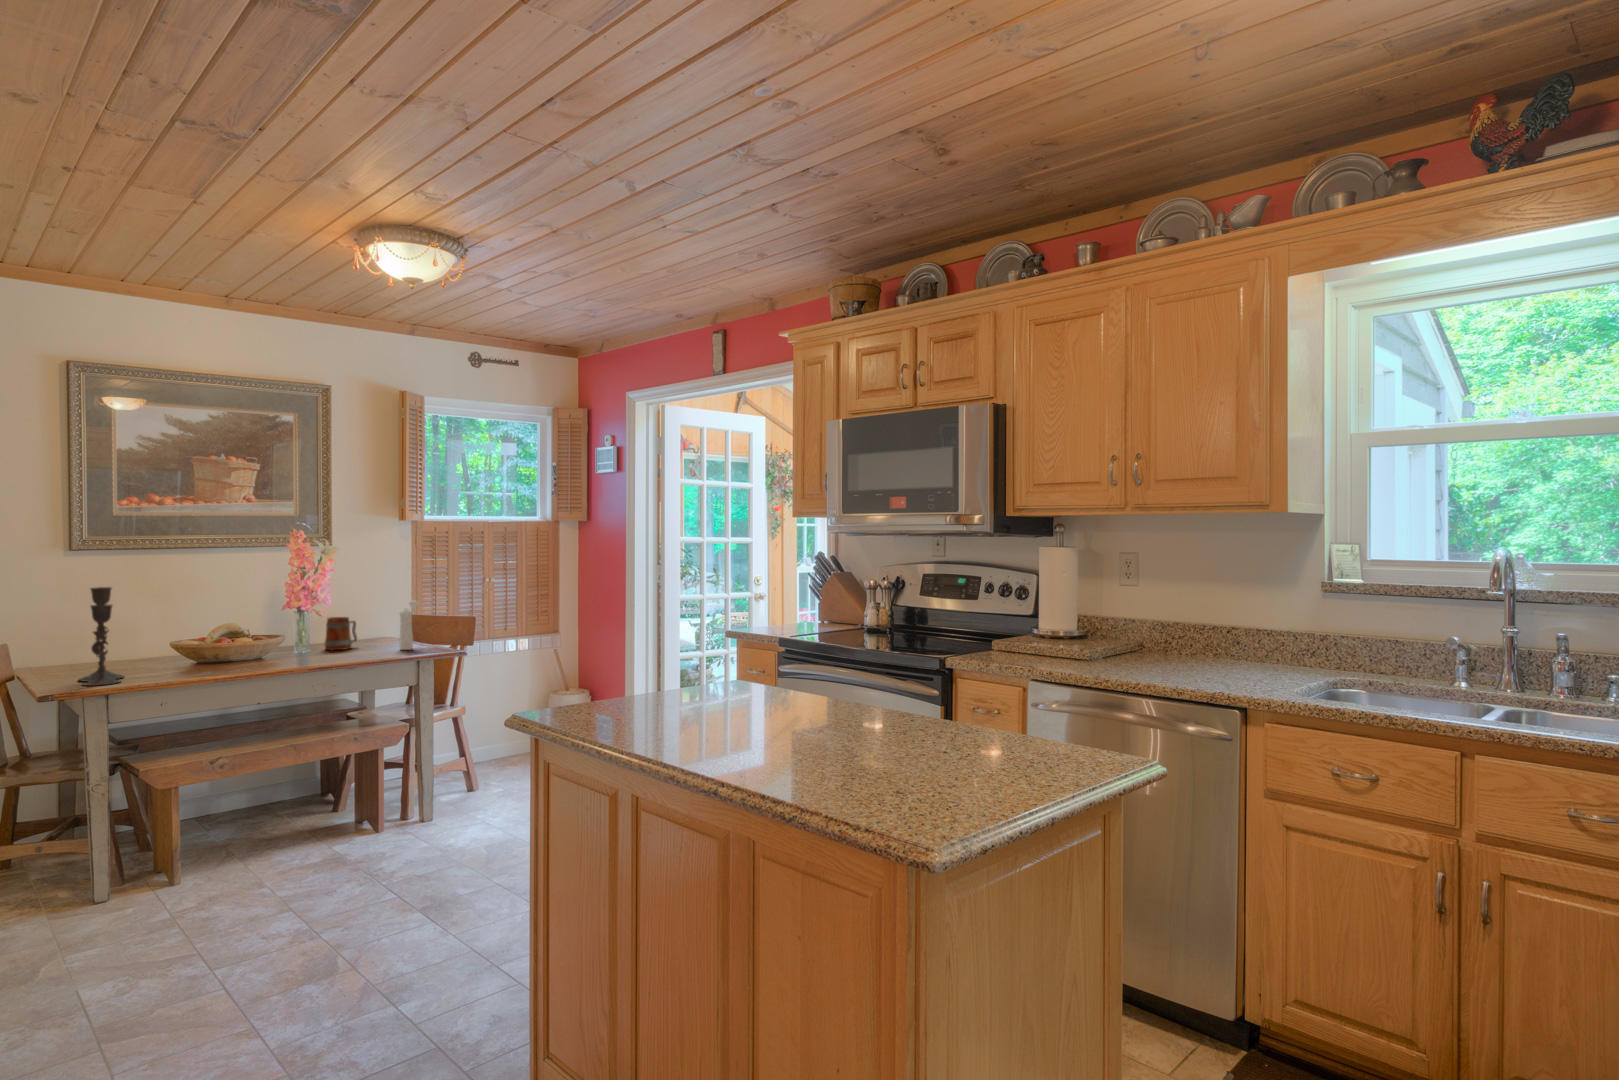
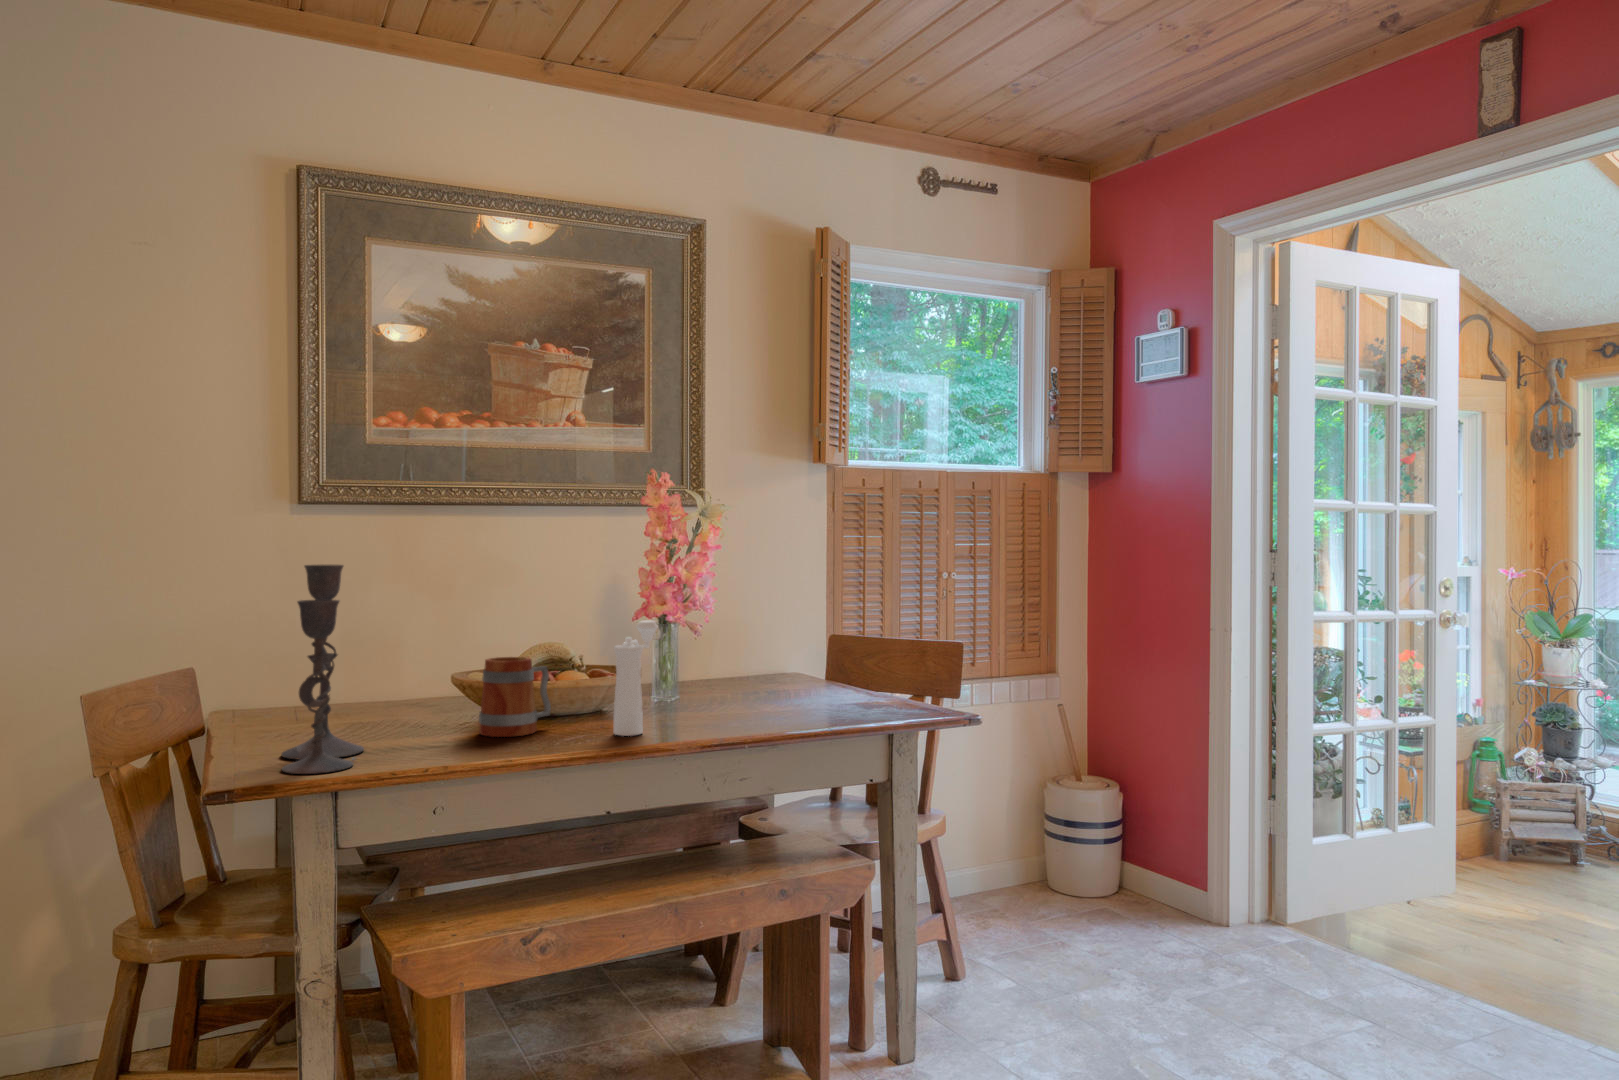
pepper mill: present [399,601,418,650] -> present [614,621,658,736]
mug: present [325,617,357,650] -> present [479,657,551,737]

